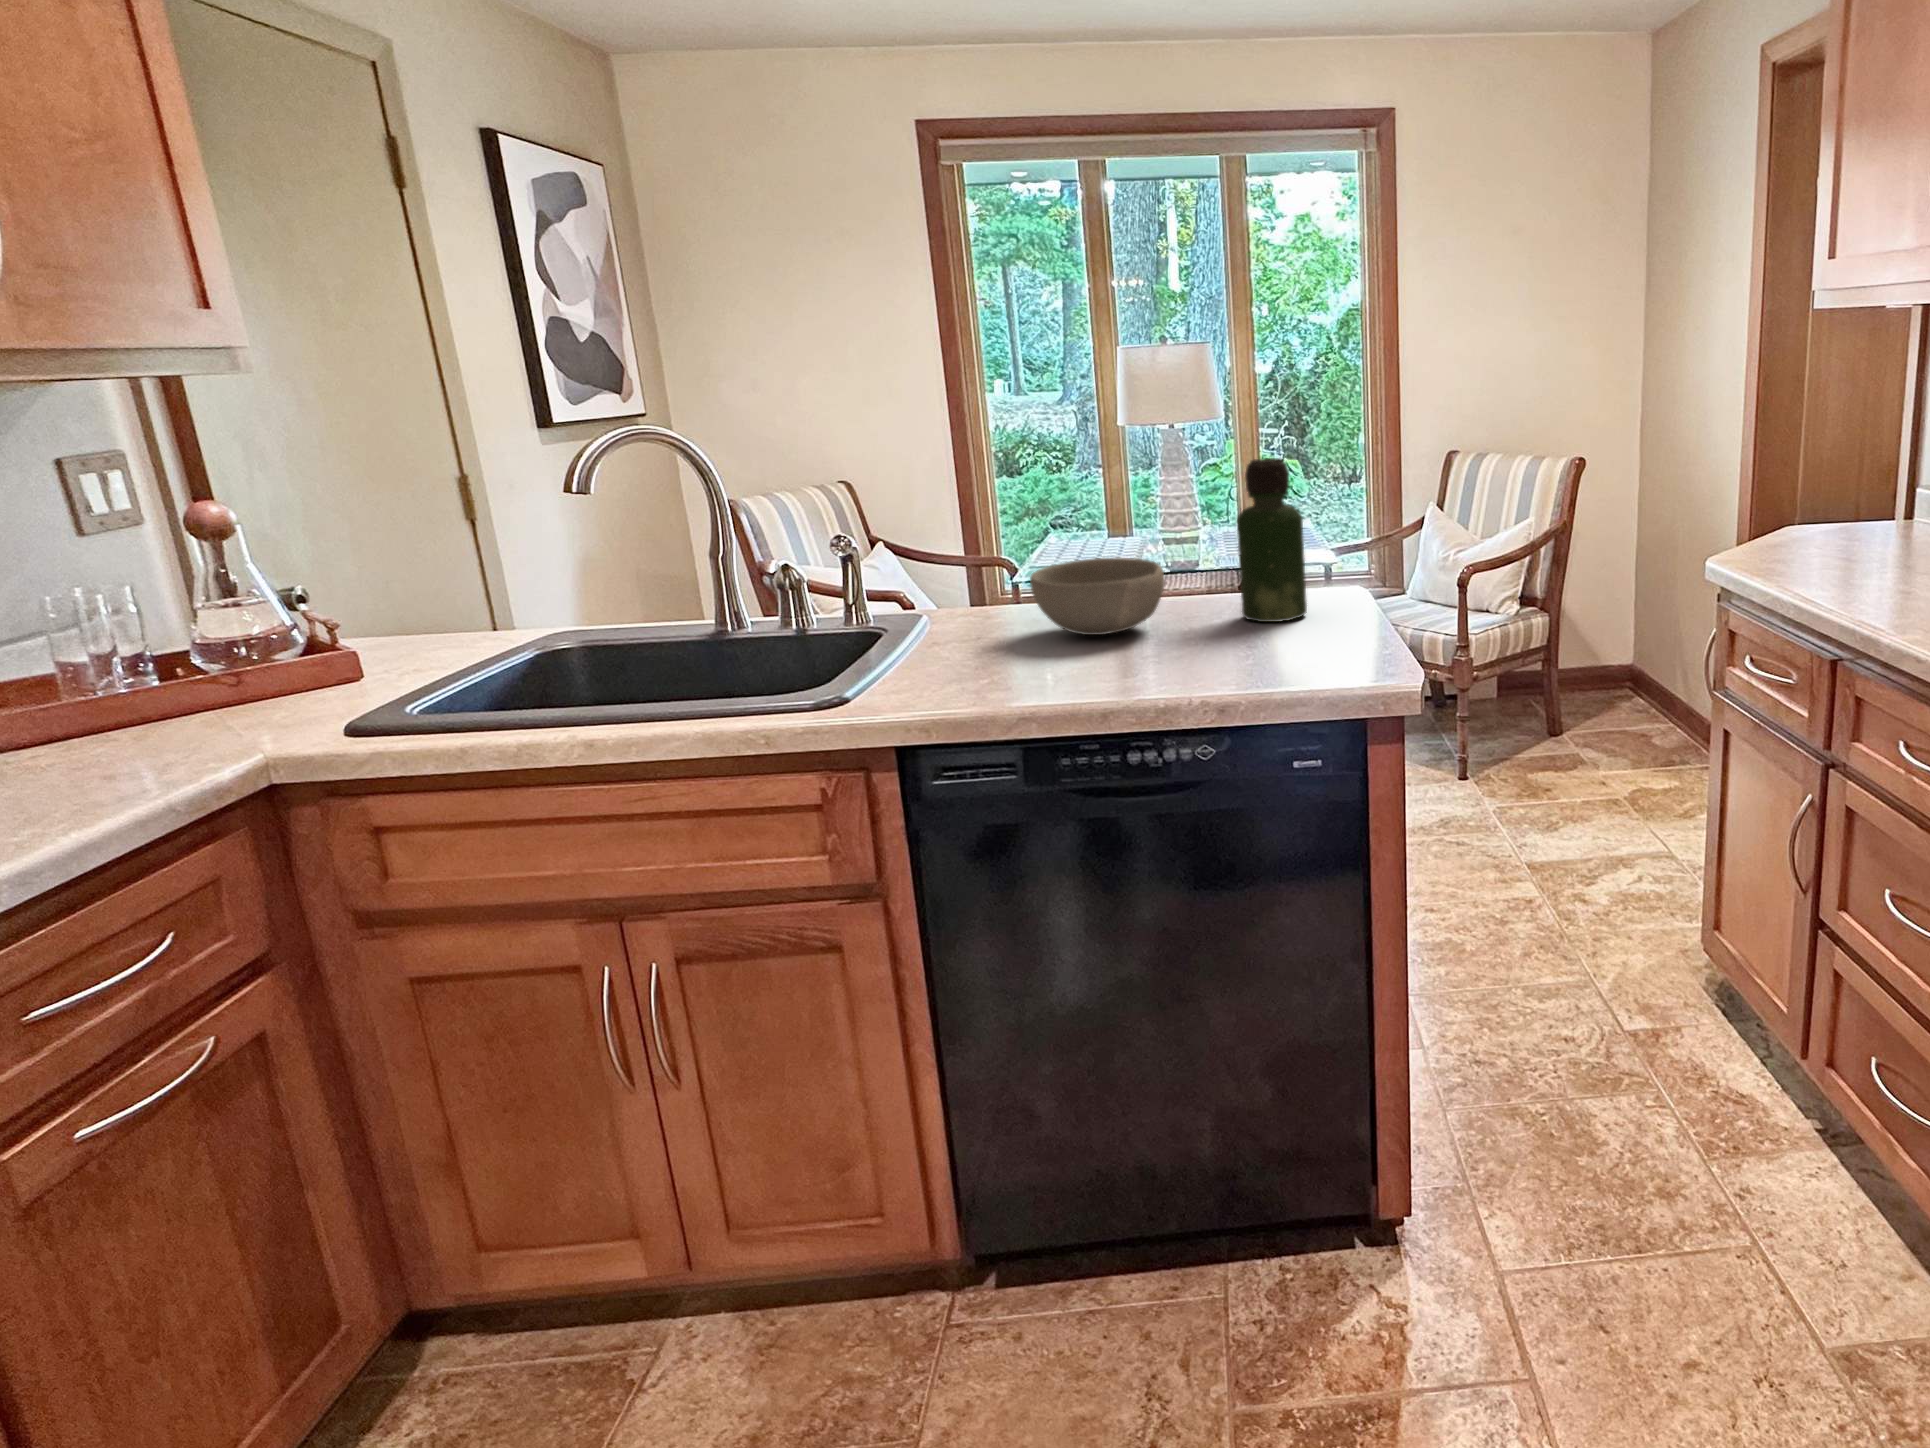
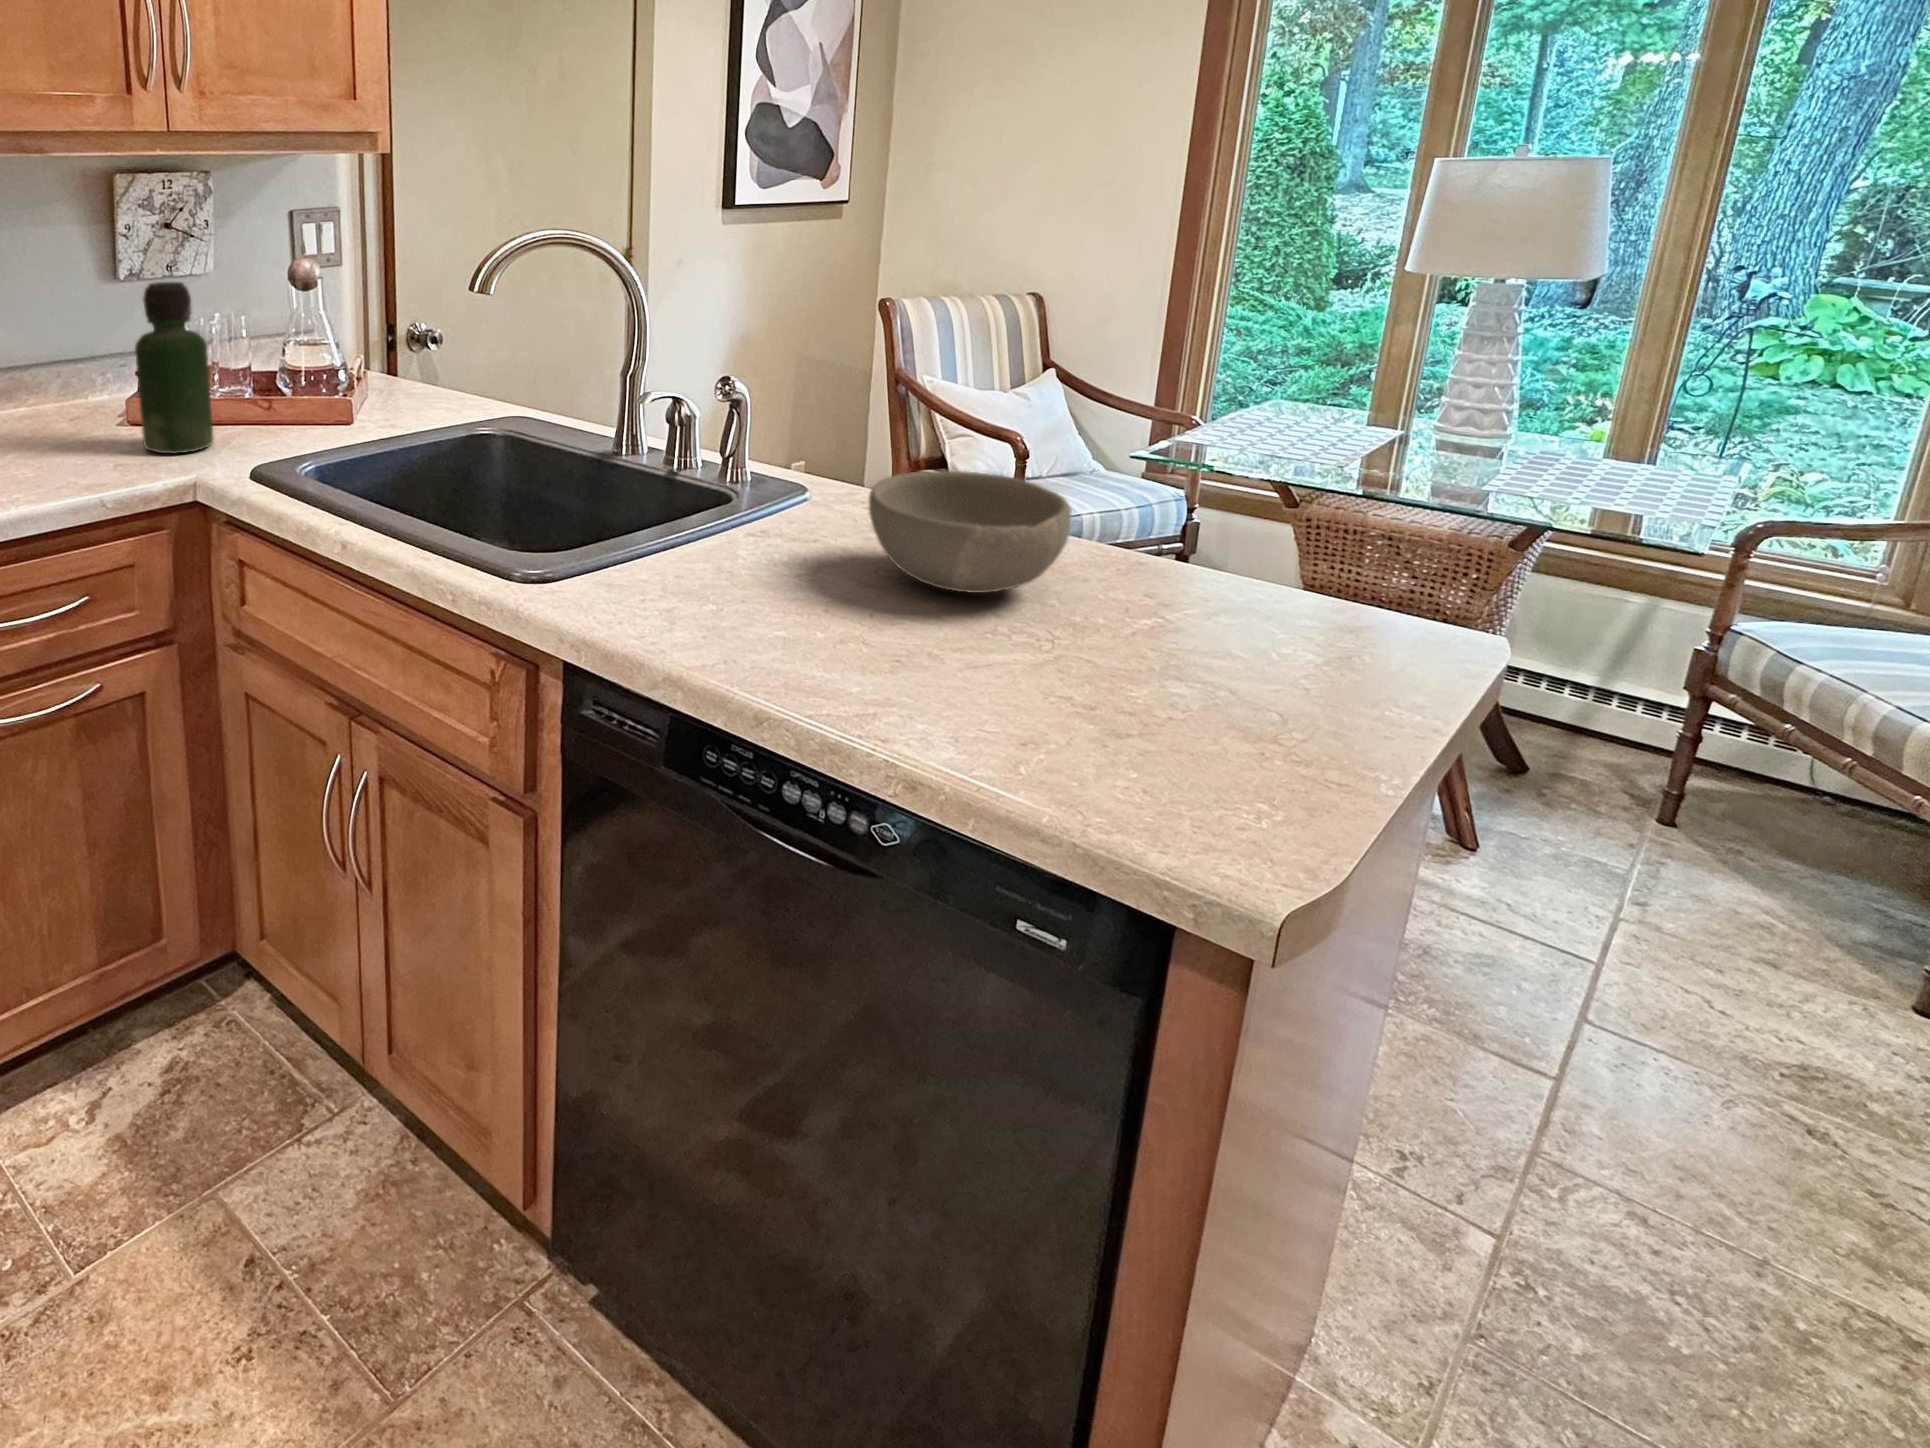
bottle: present [1237,458,1307,622] -> present [135,282,214,454]

